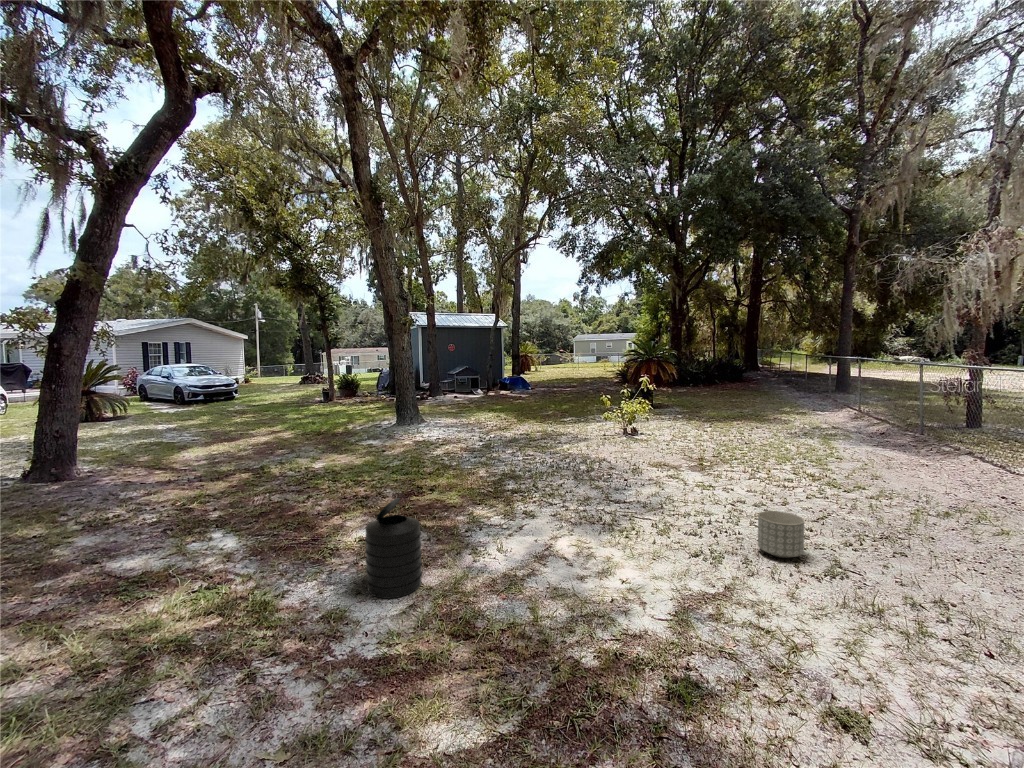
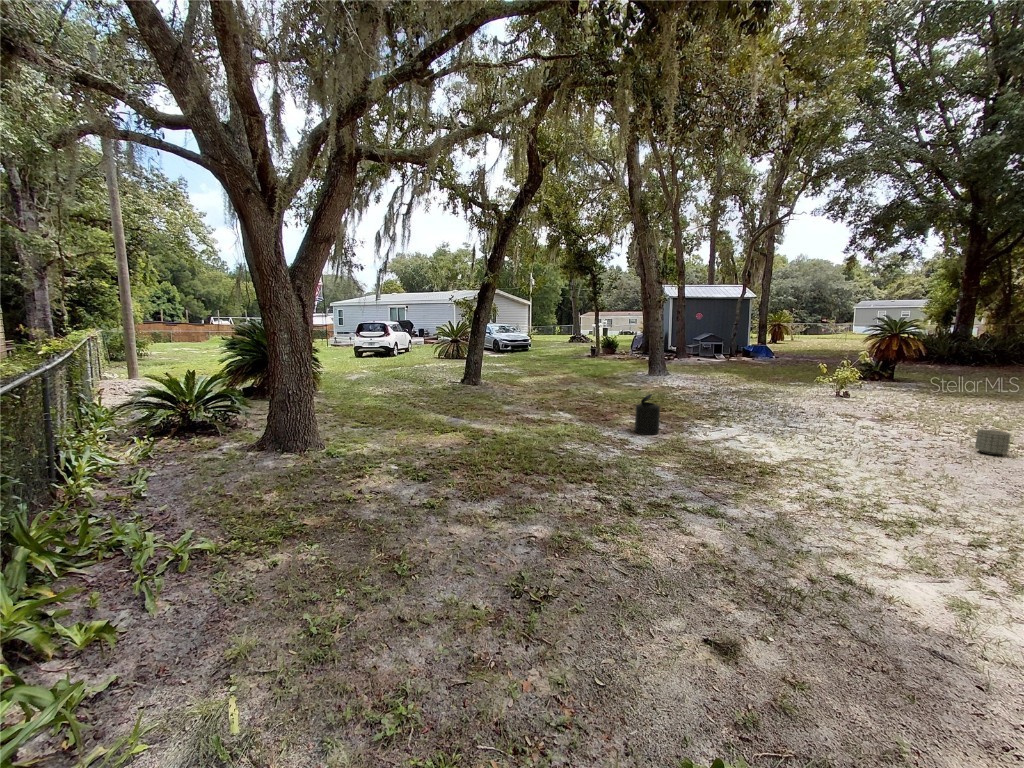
planter: present [758,511,804,558] -> present [975,429,1011,455]

